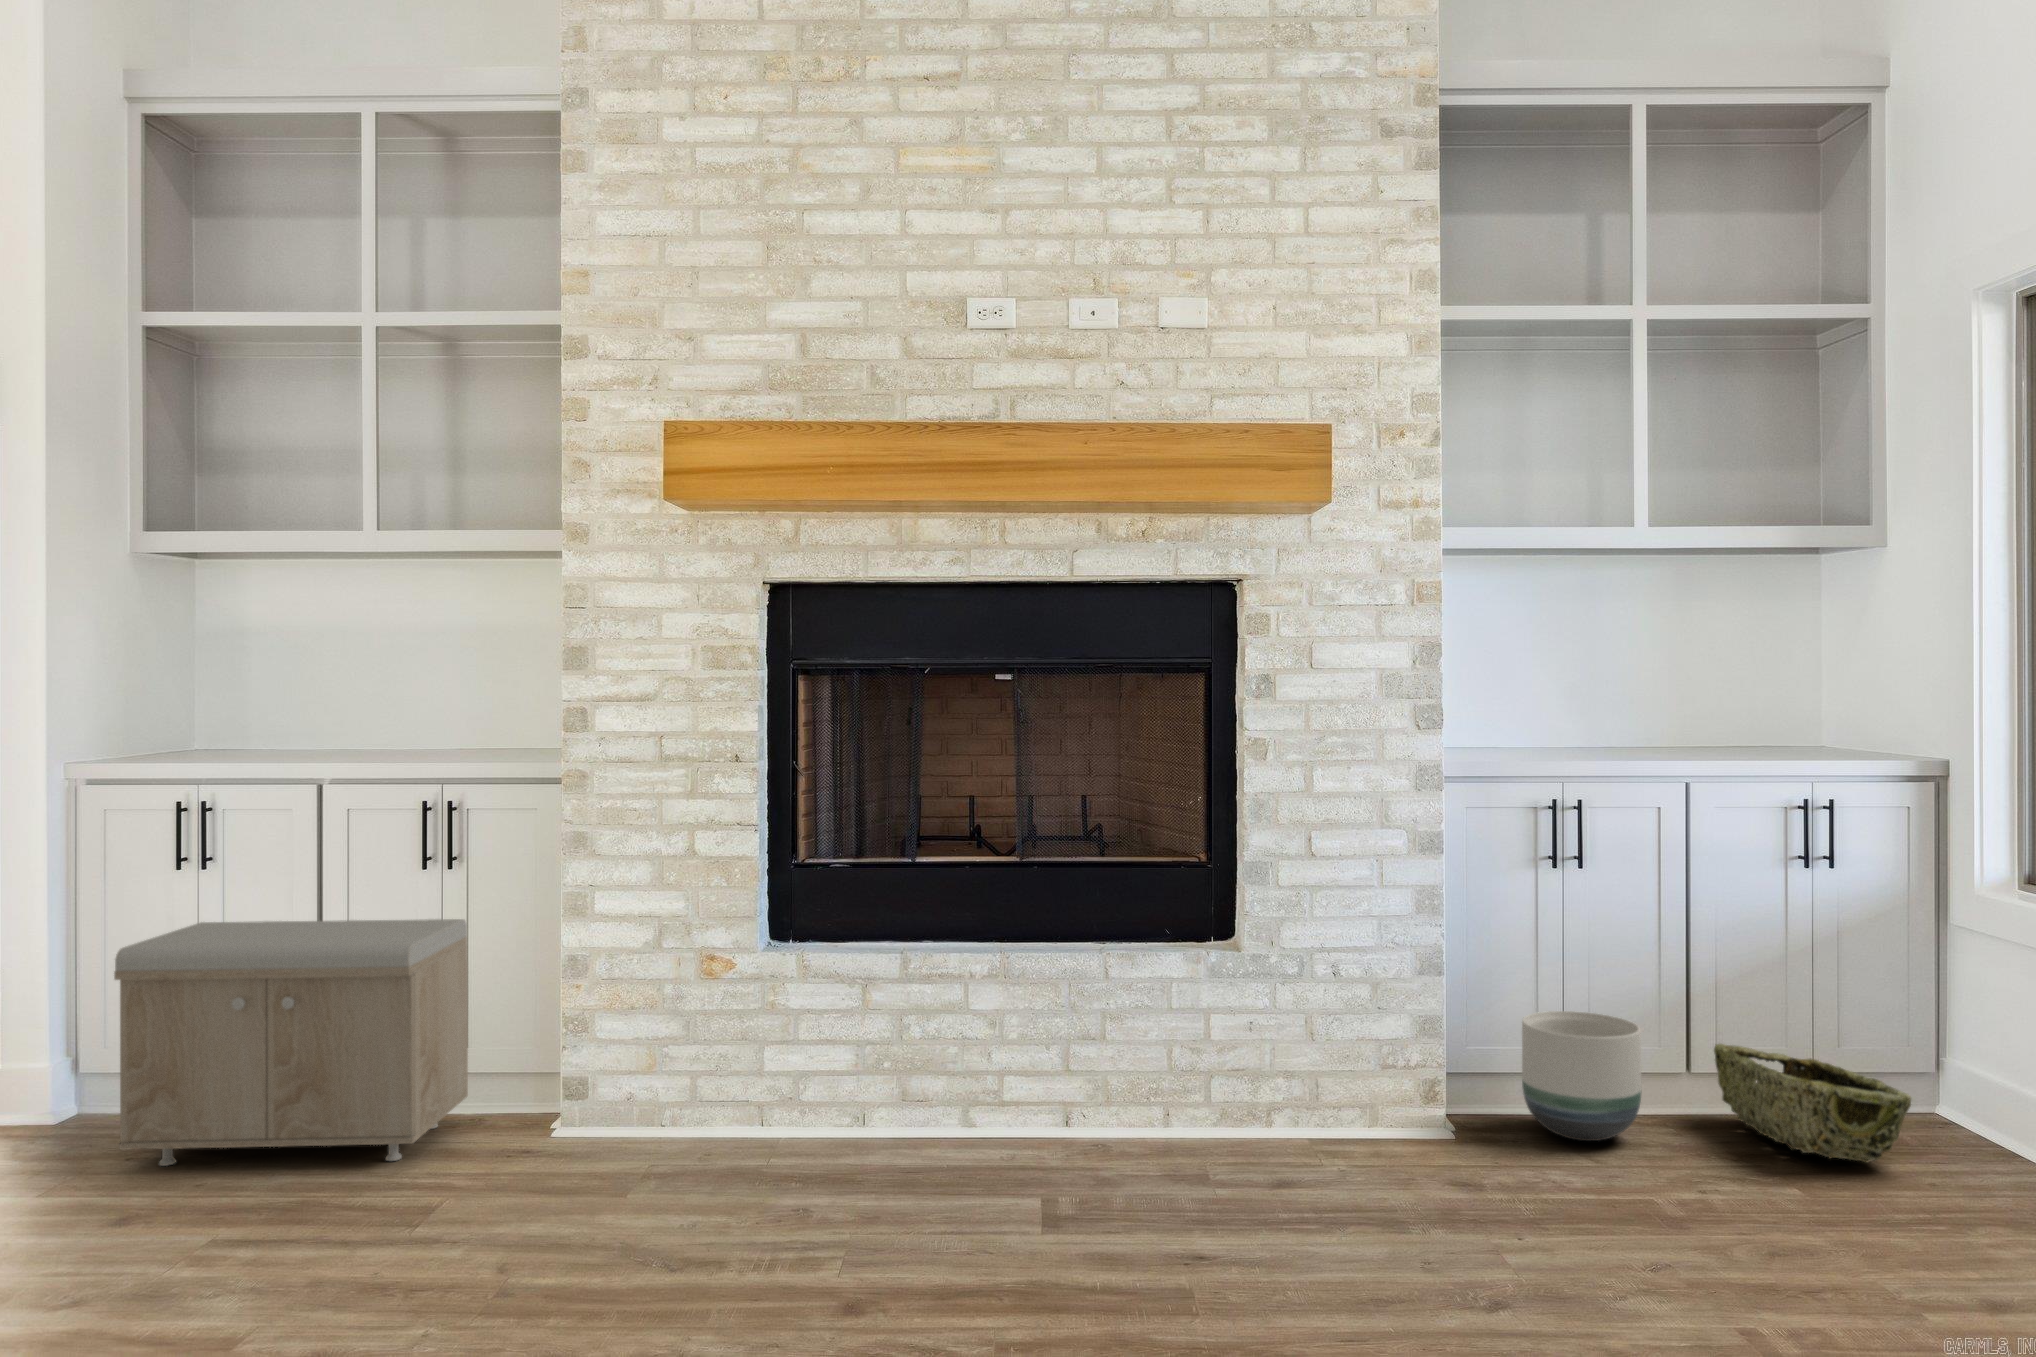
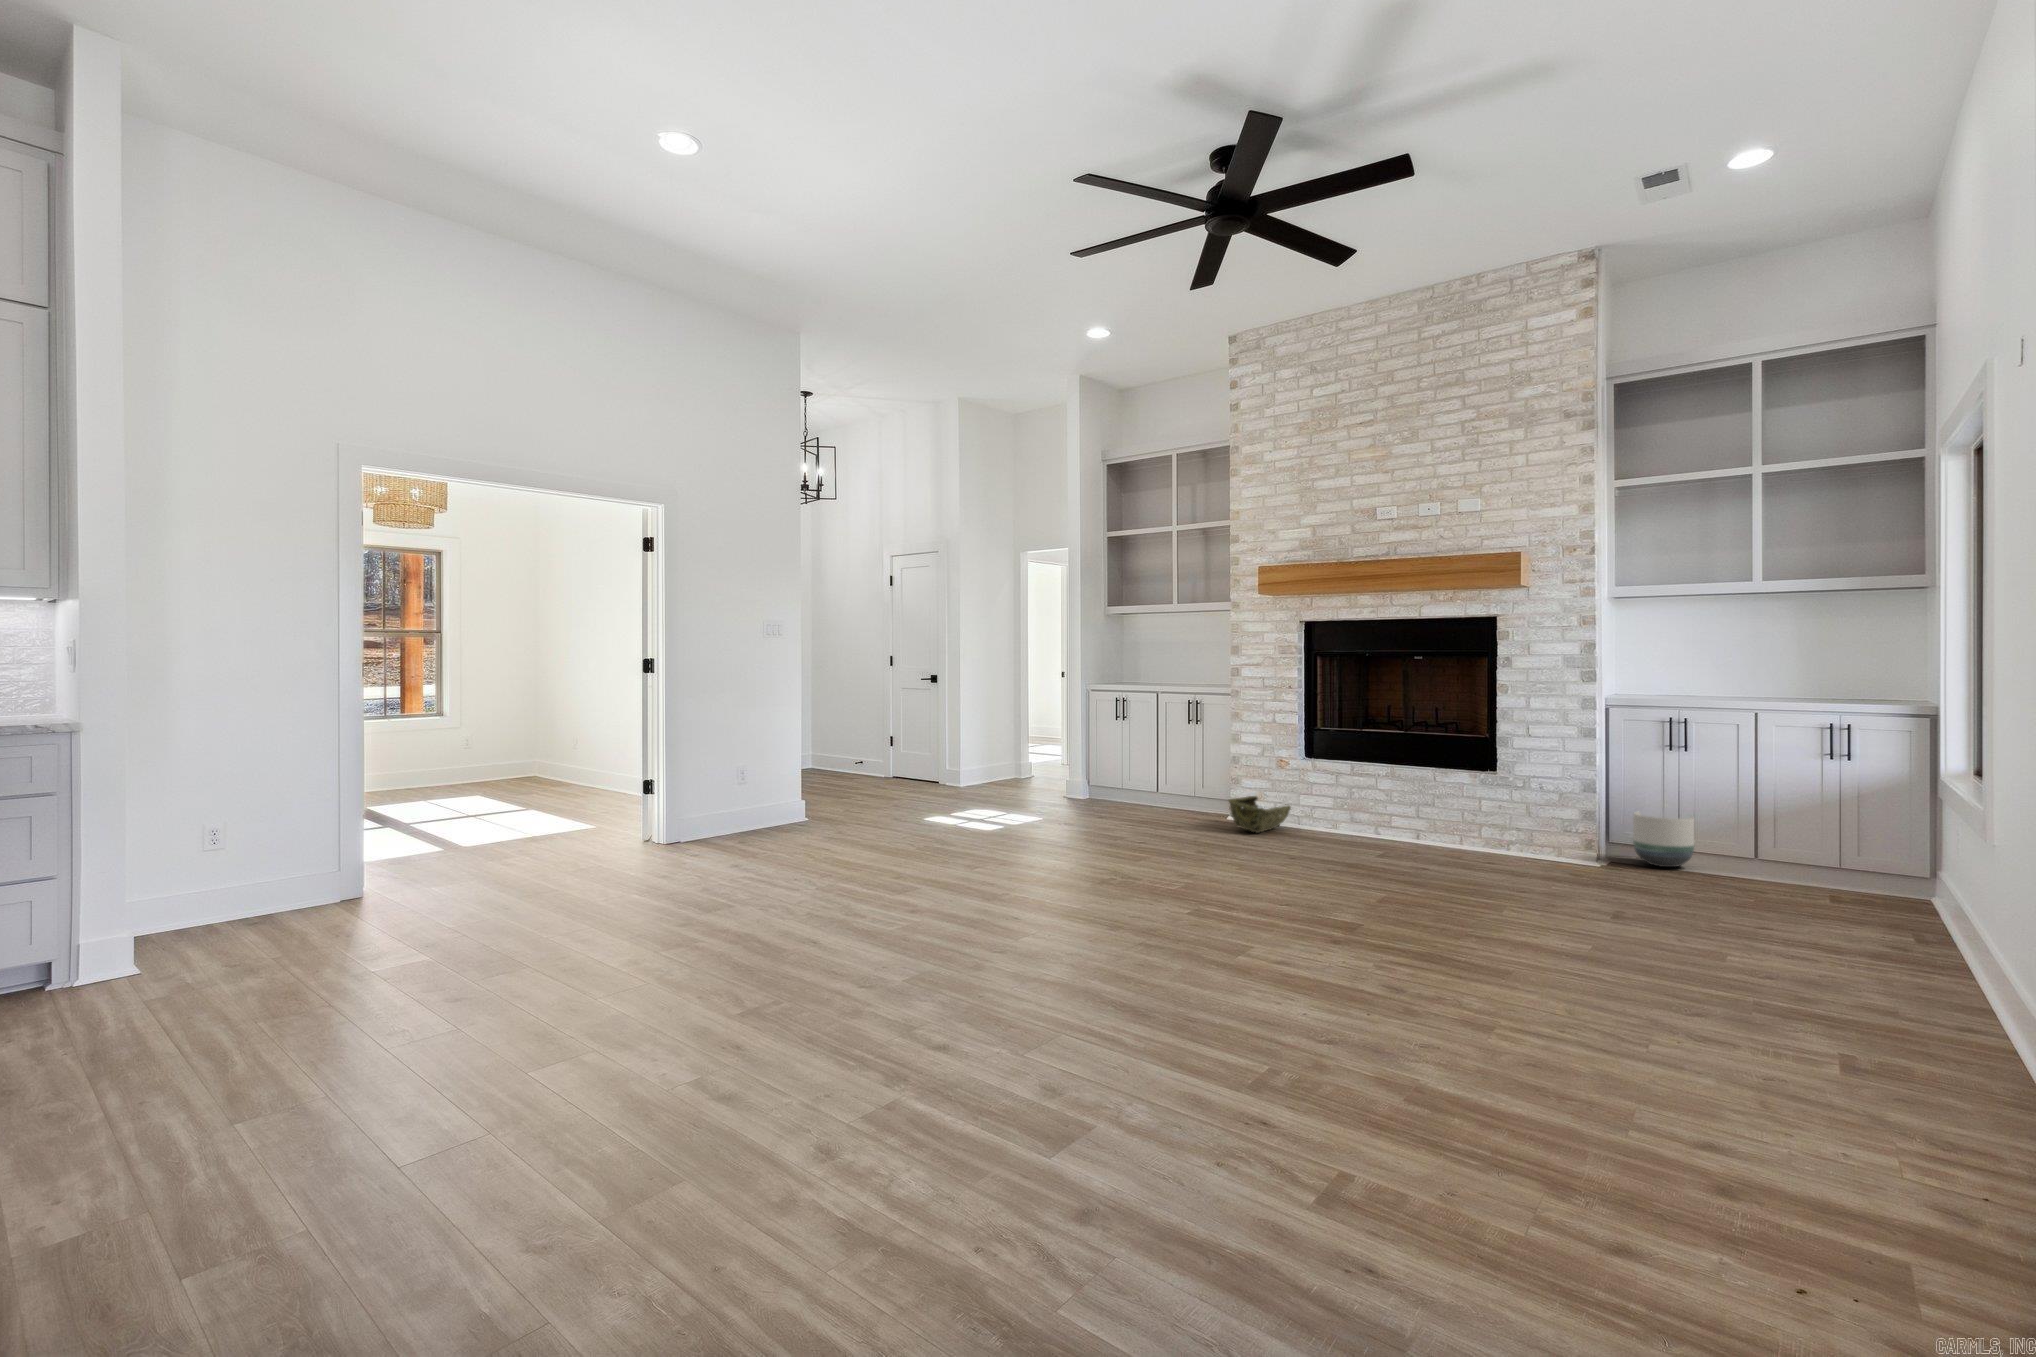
storage bench: present [114,919,468,1166] -> none [1098,739,1204,819]
woven basket: present [1714,1044,1911,1163] -> present [1229,796,1291,833]

